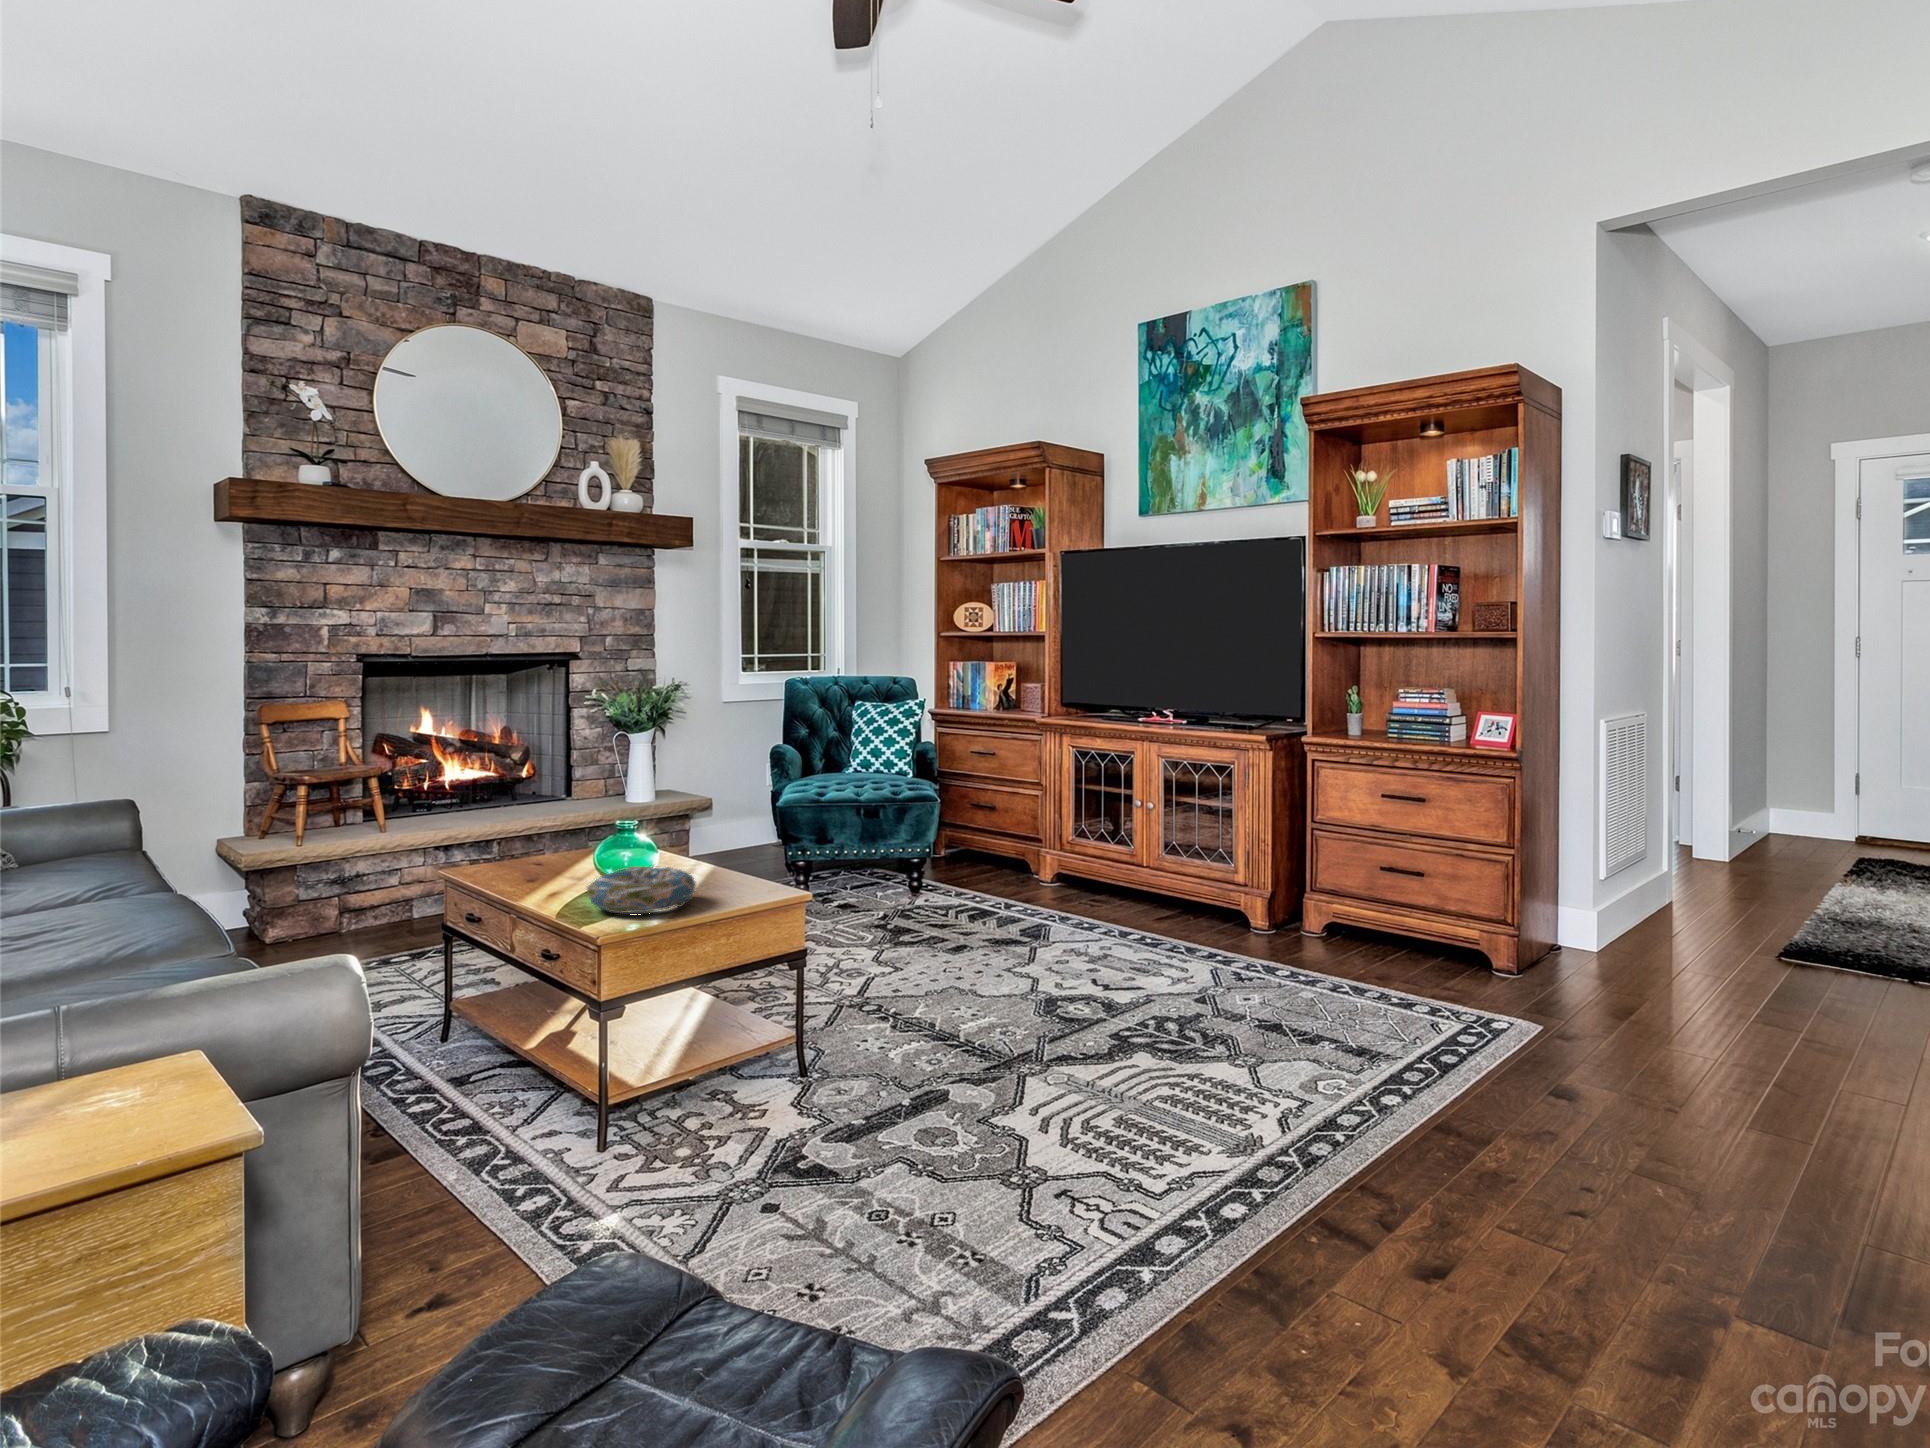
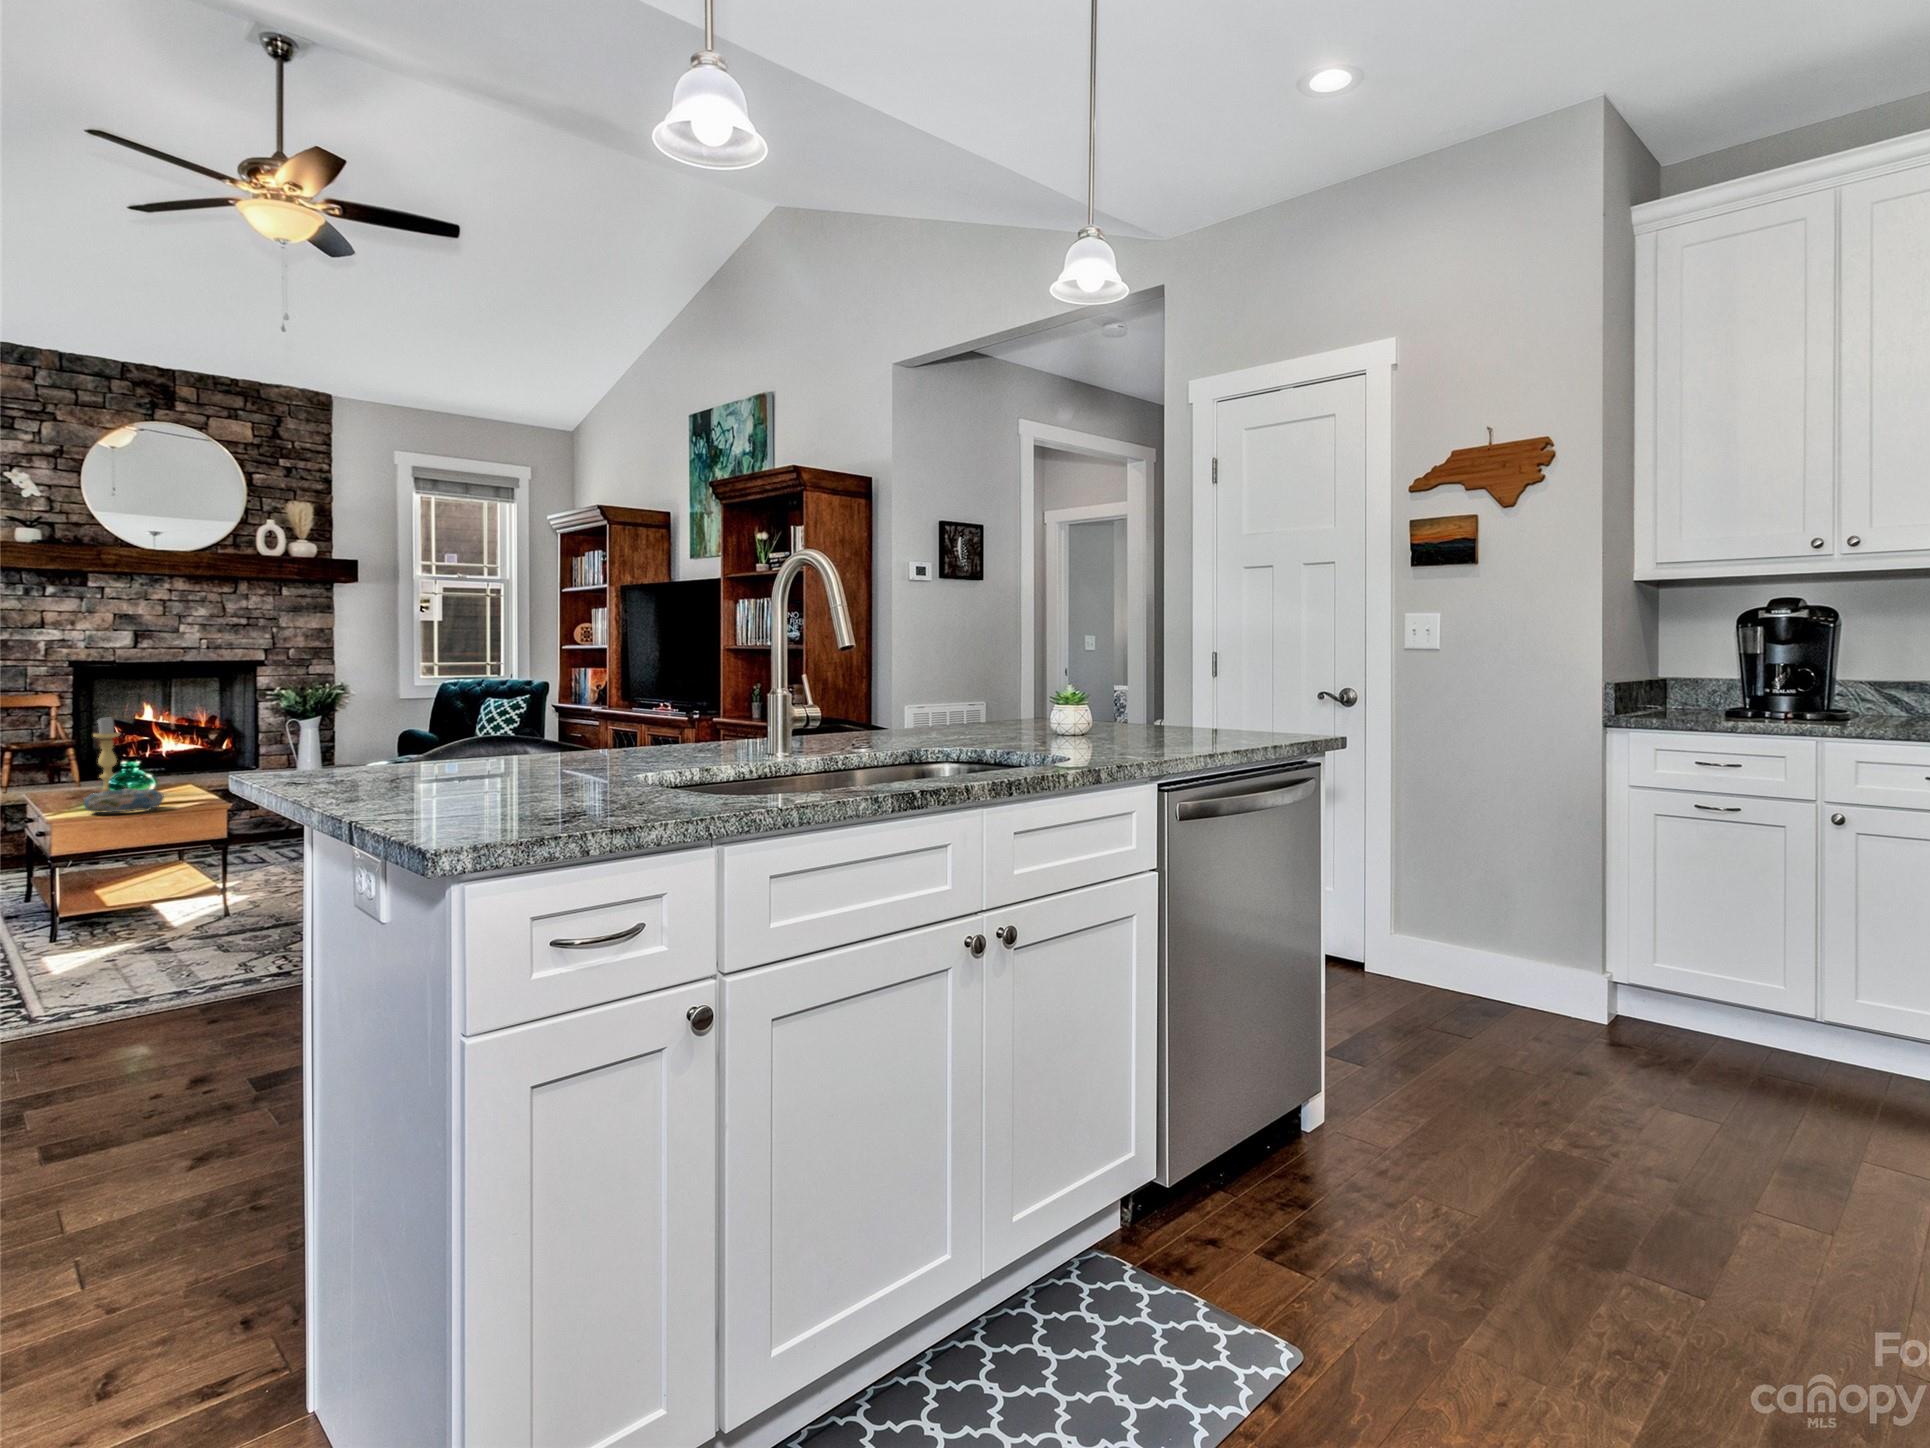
candle holder: none [526,743,563,871] -> present [93,718,120,792]

